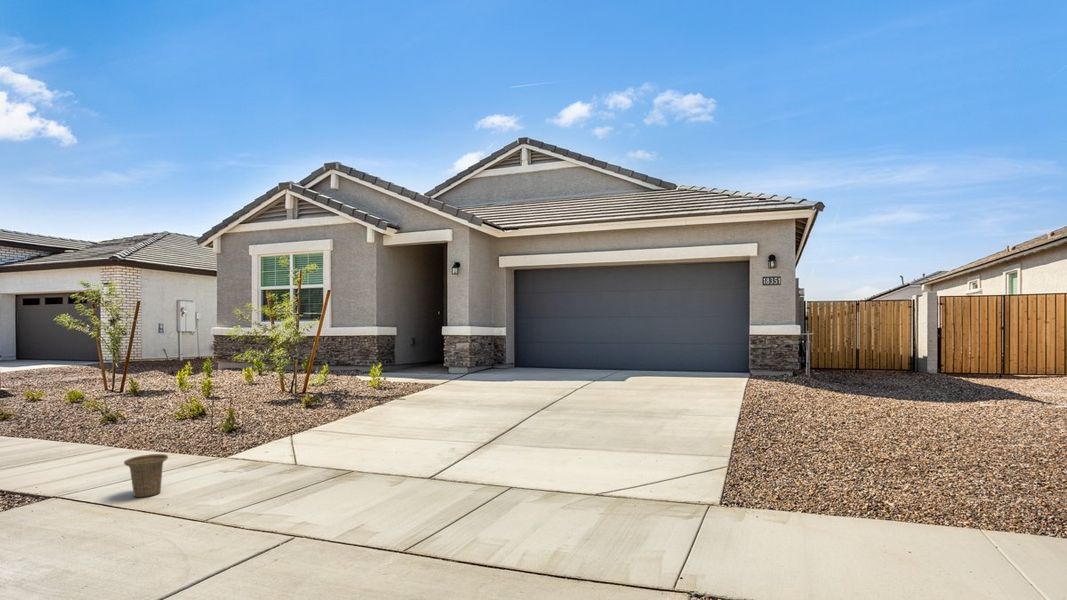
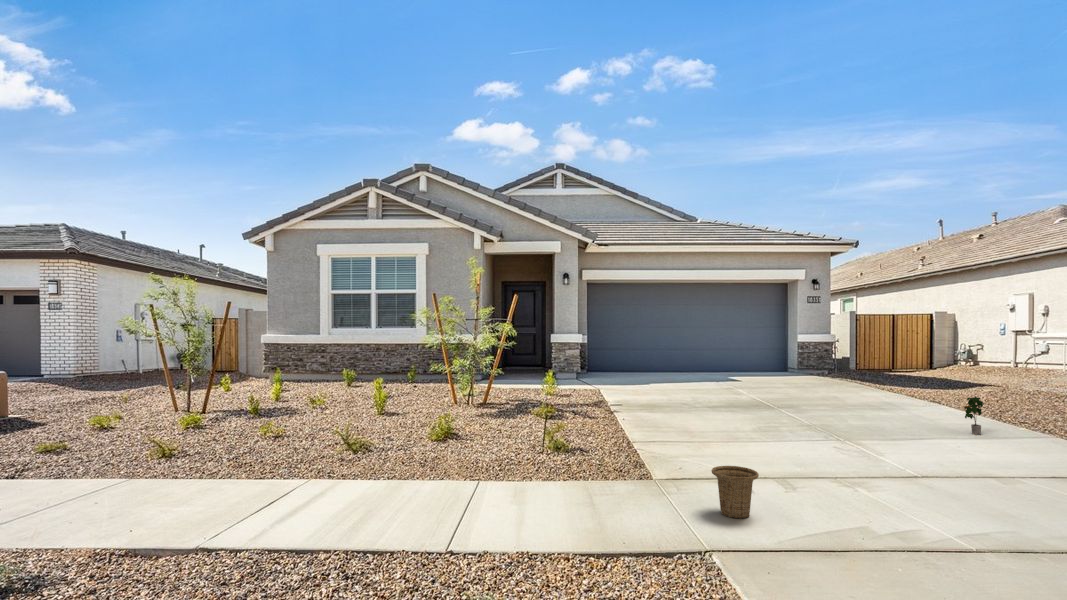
potted plant: none [648,400,686,444] -> present [964,396,984,435]

